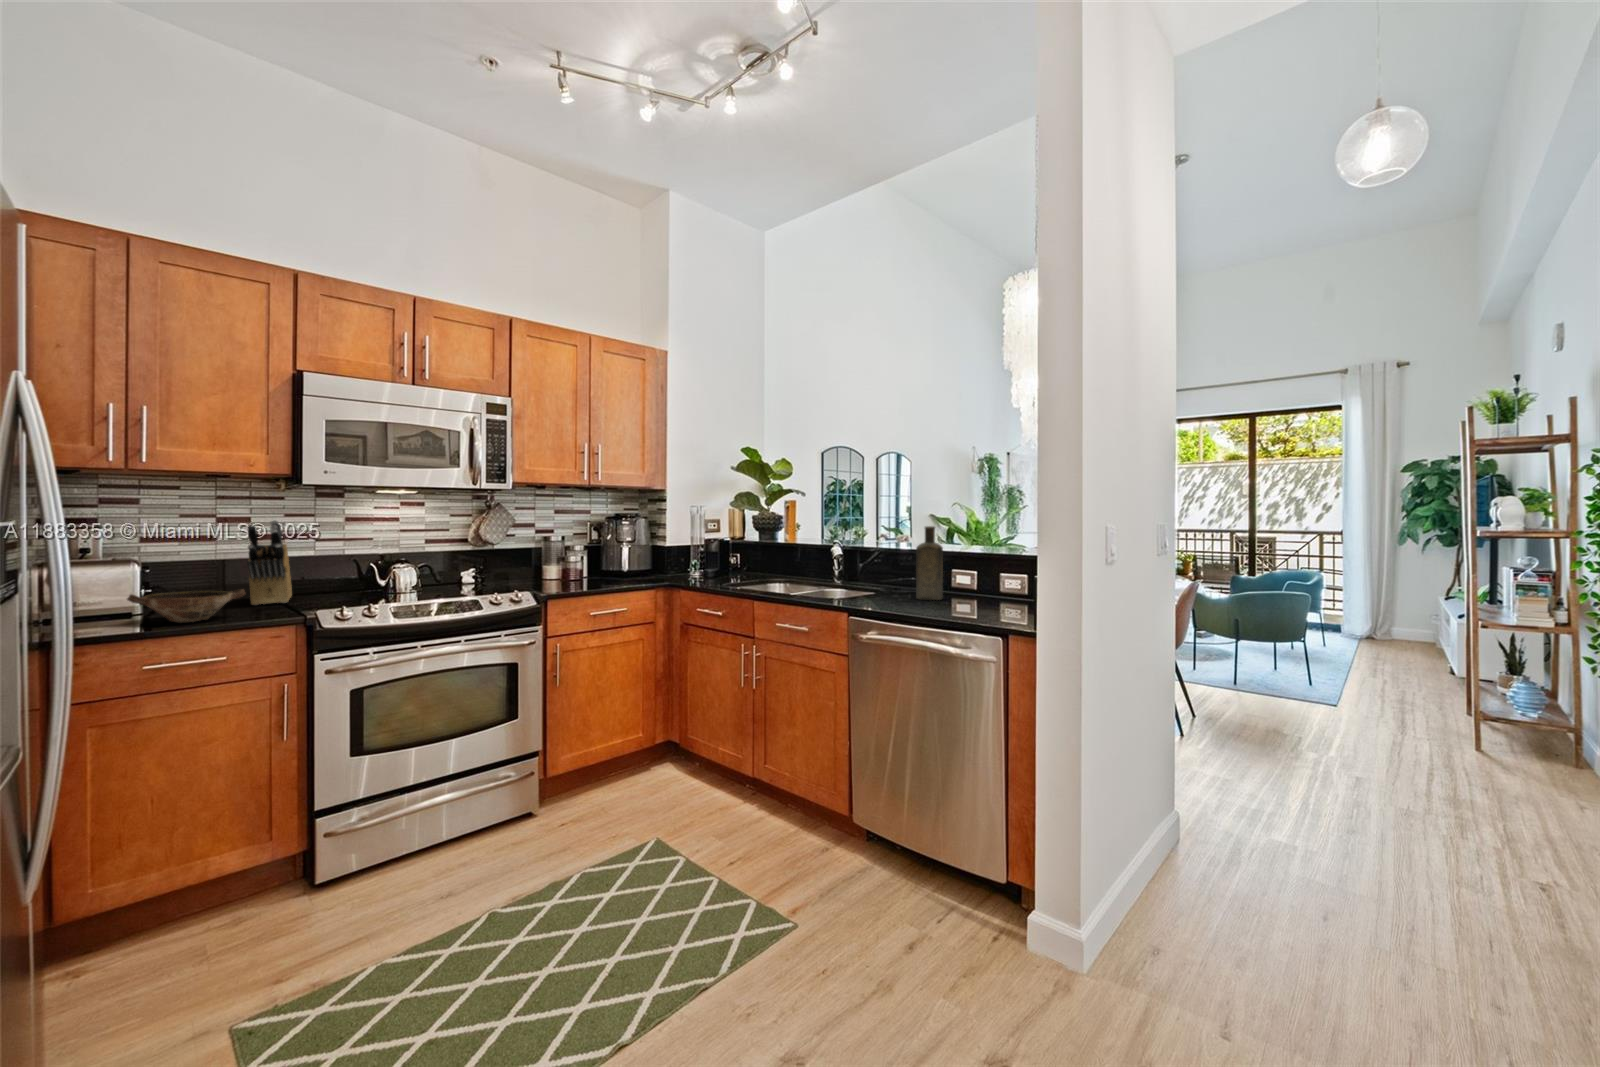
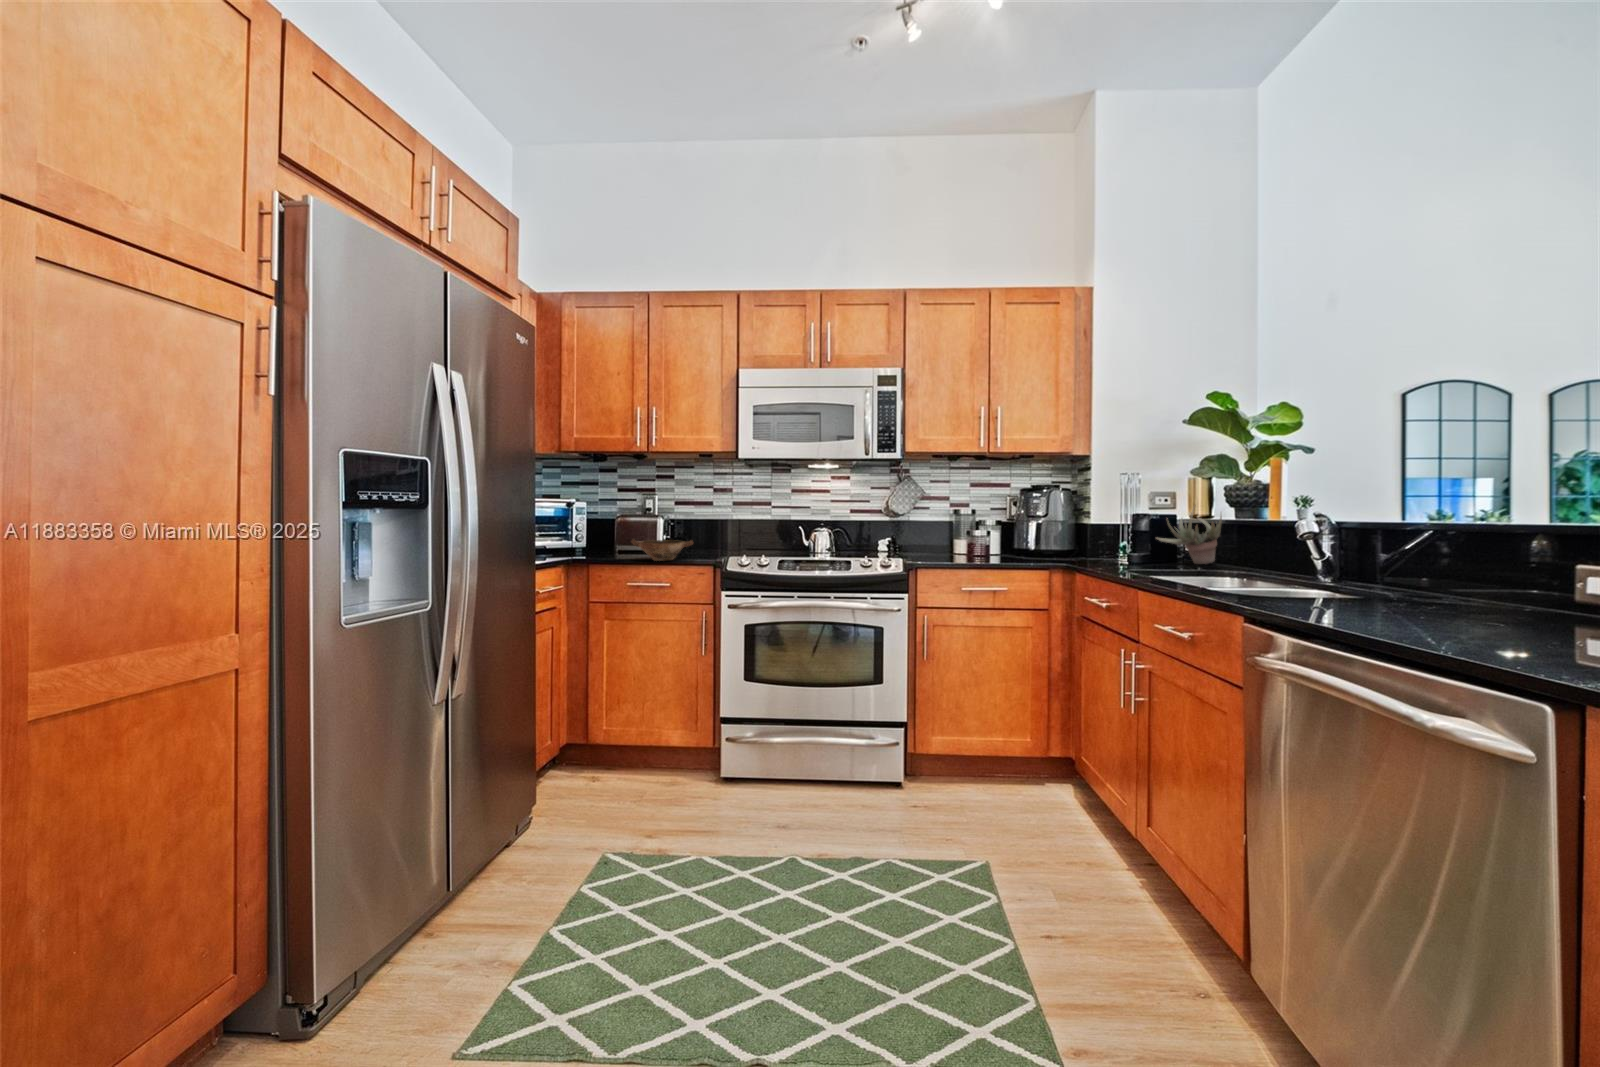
knife block: present [247,520,292,605] -> none [706,491,752,554]
bottle: present [916,526,943,600] -> none [1467,480,1558,630]
succulent plant: none [720,532,760,577] -> present [1157,510,1222,564]

